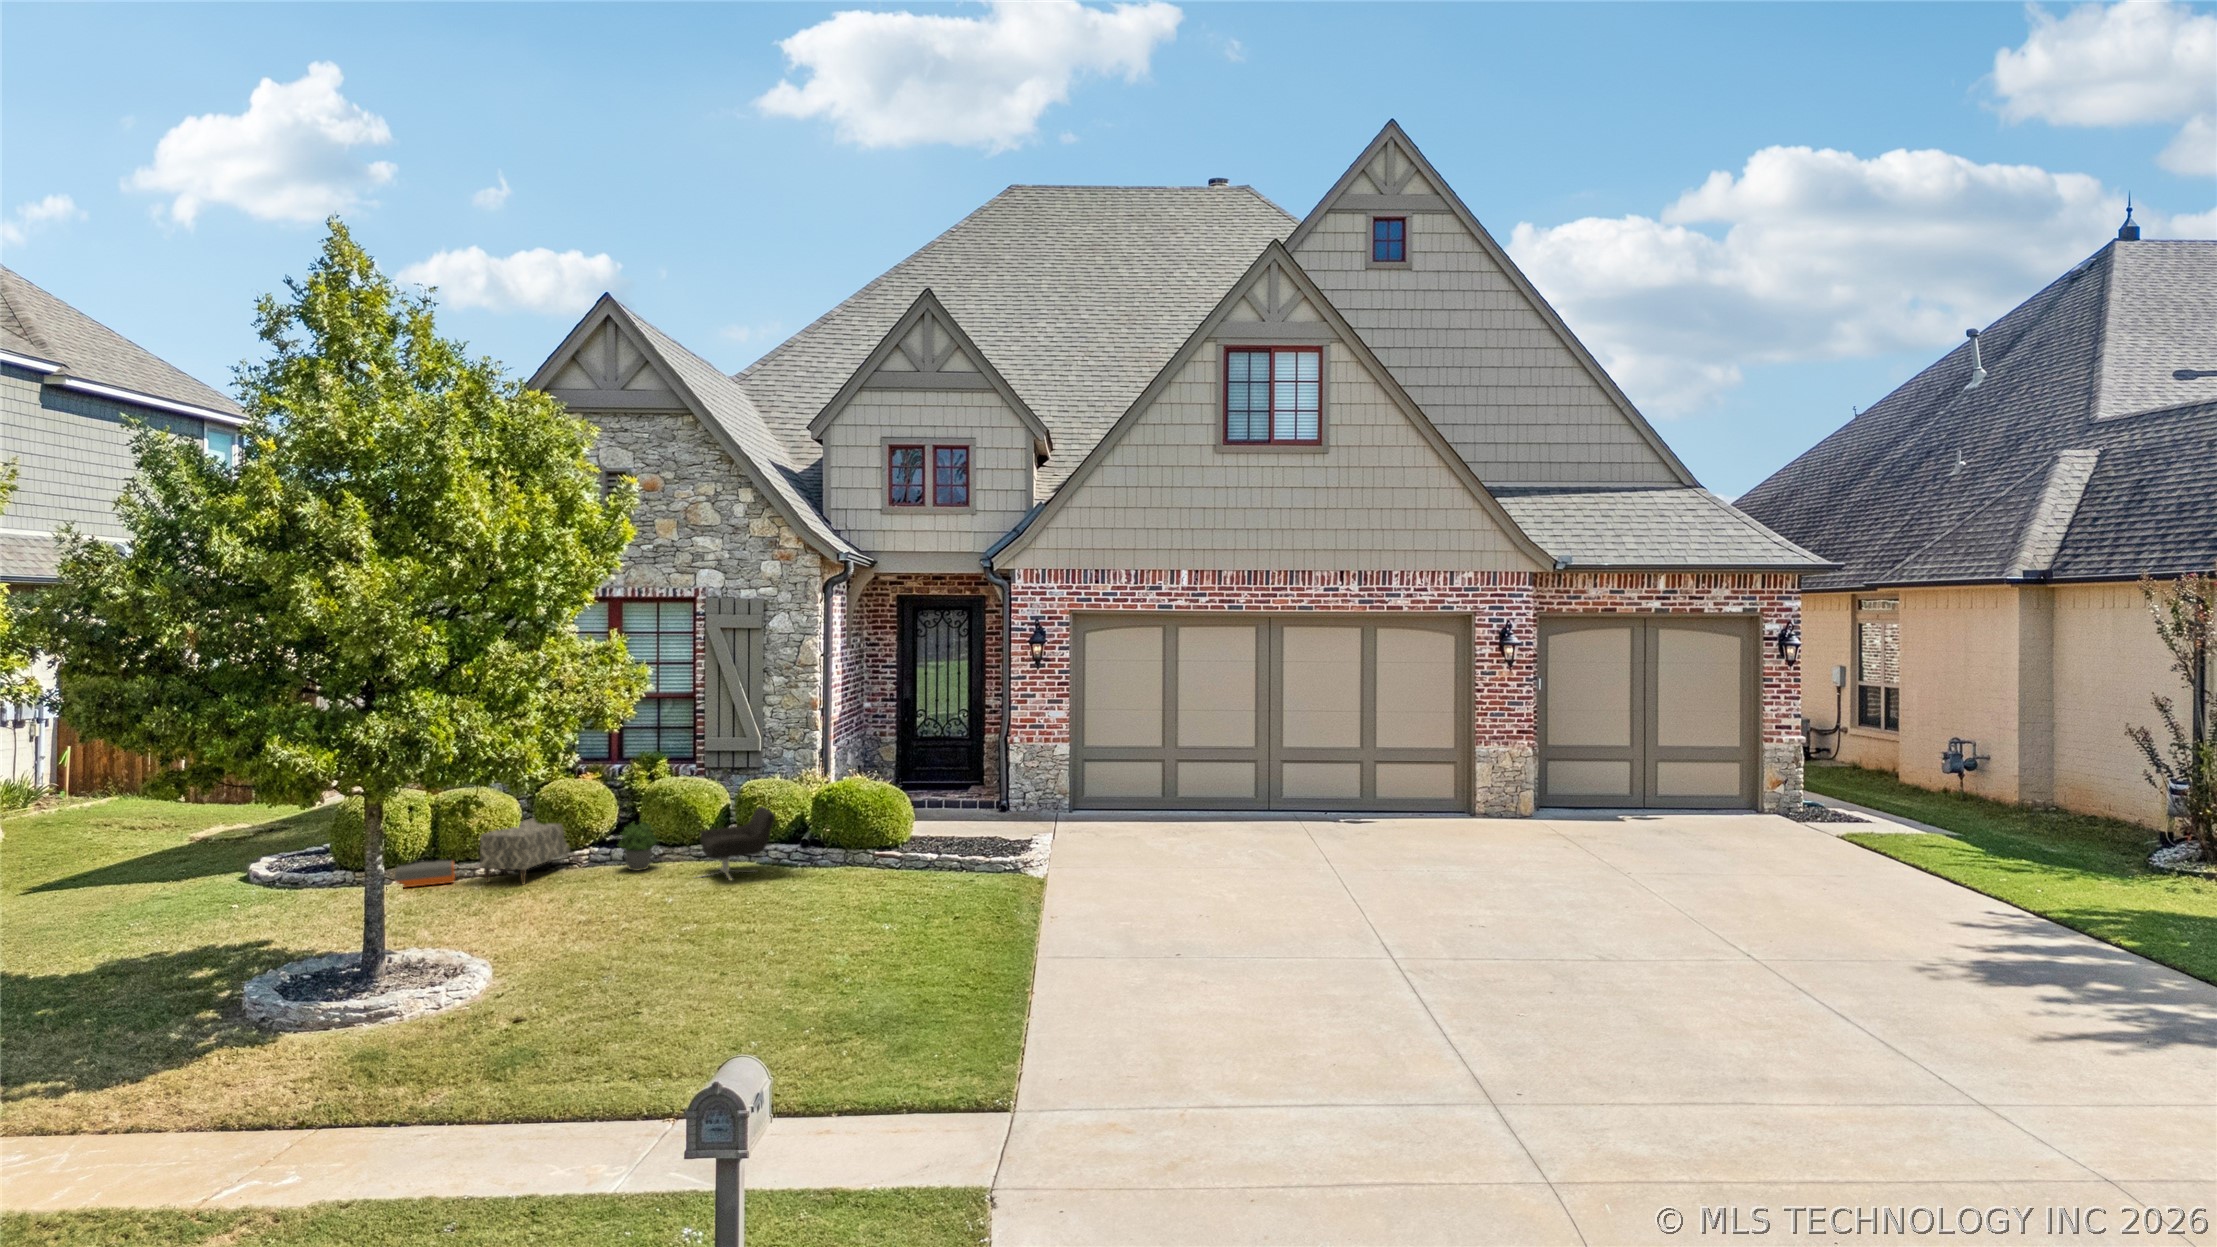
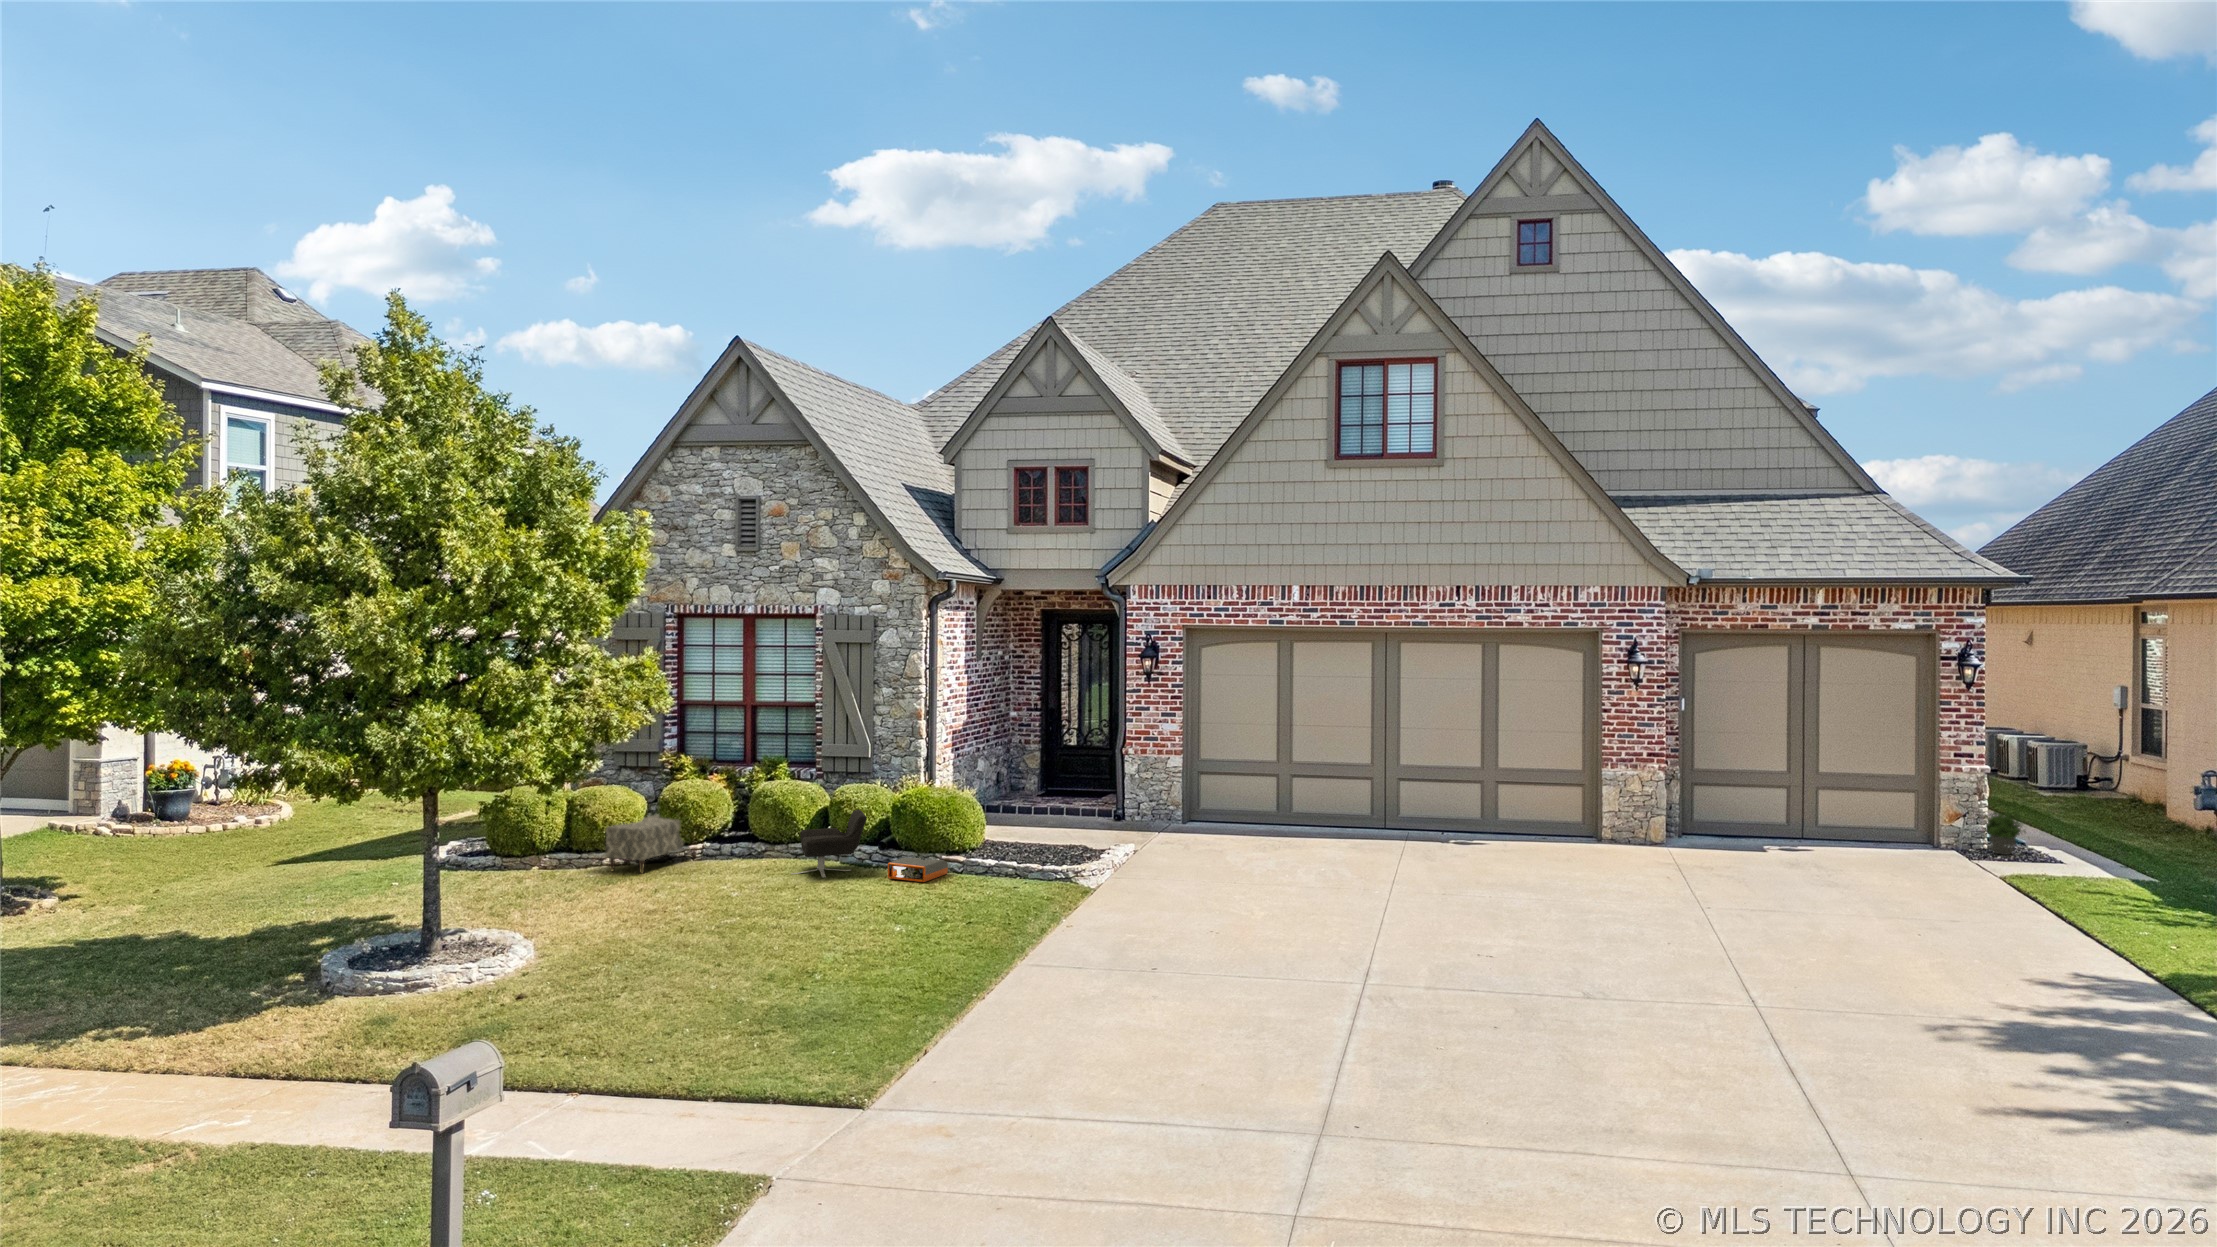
potted plant: present [618,822,658,871] -> present [1985,812,2025,855]
storage box: present [395,860,455,887] -> present [888,858,948,882]

